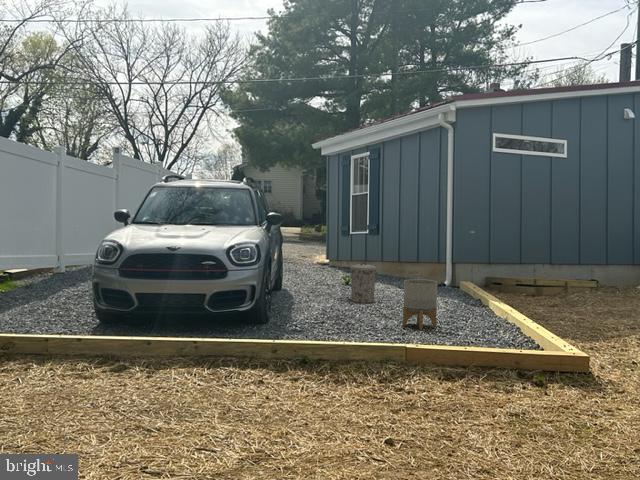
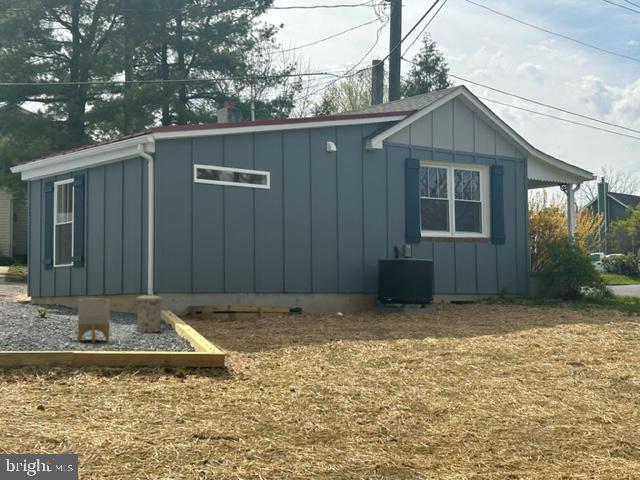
trash can: present [350,263,376,303] -> present [136,294,162,333]

